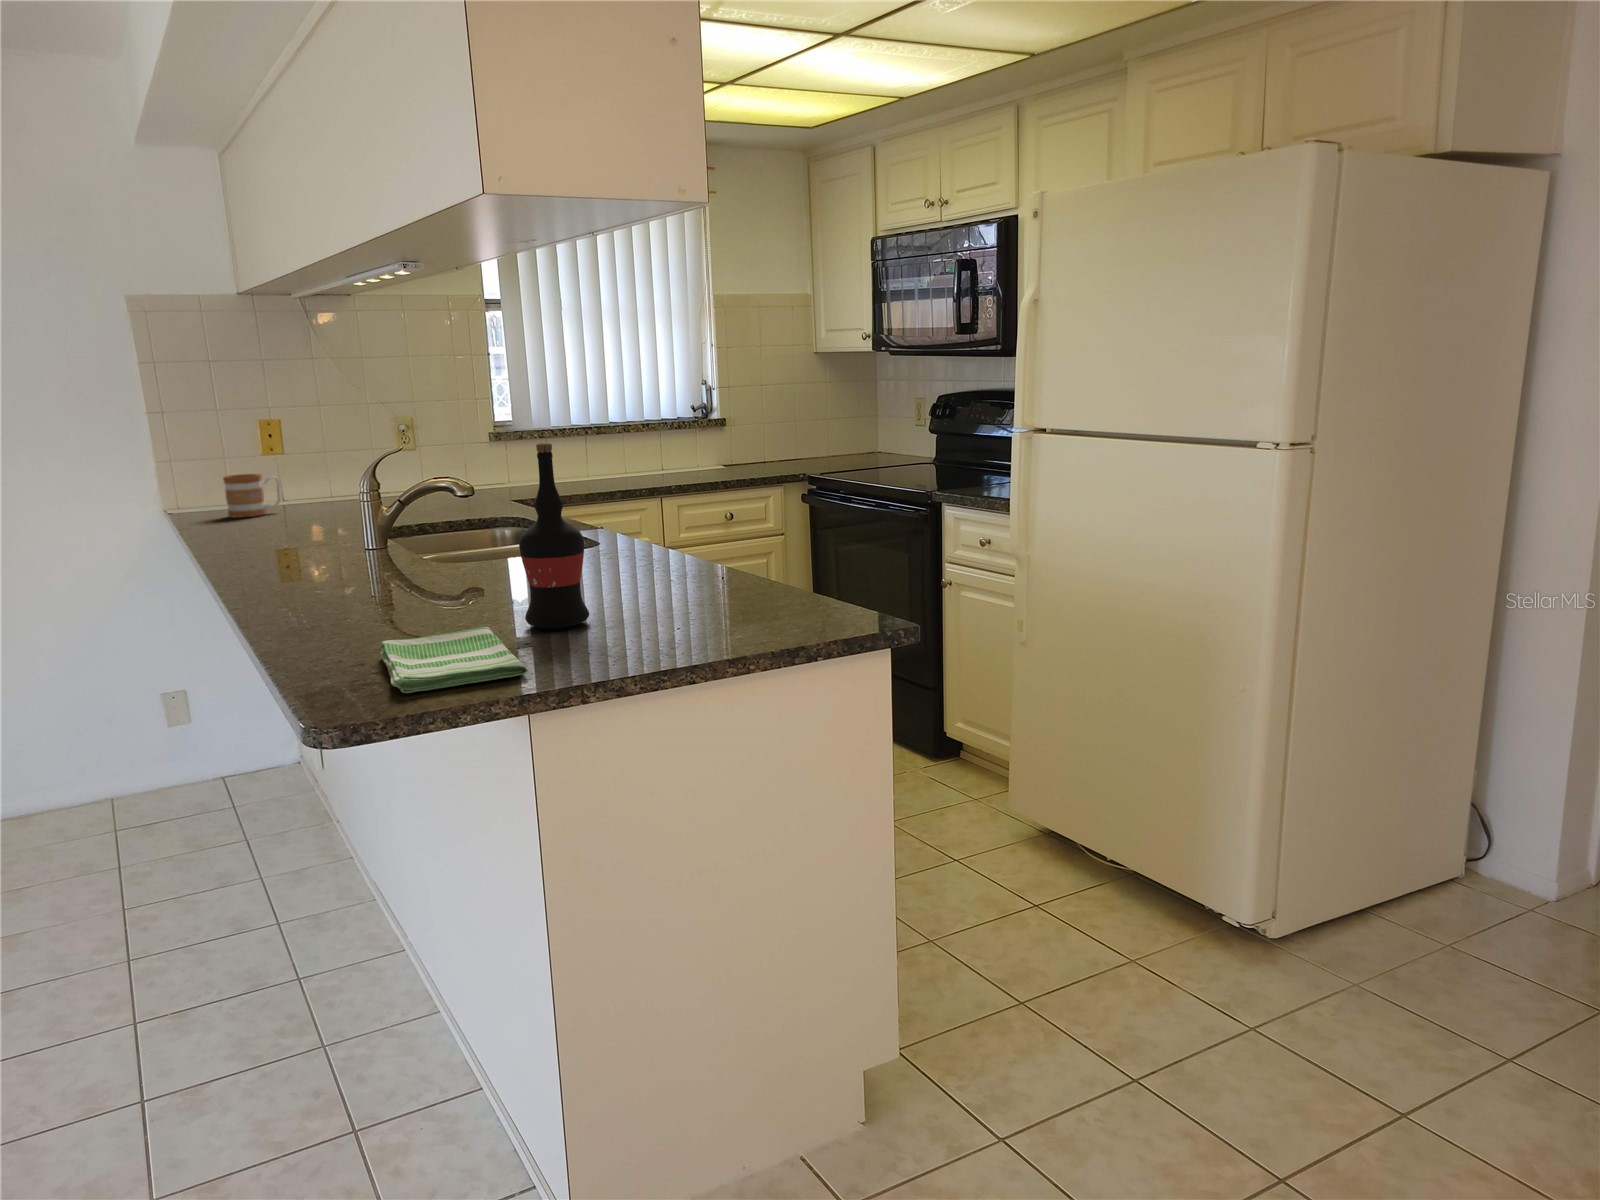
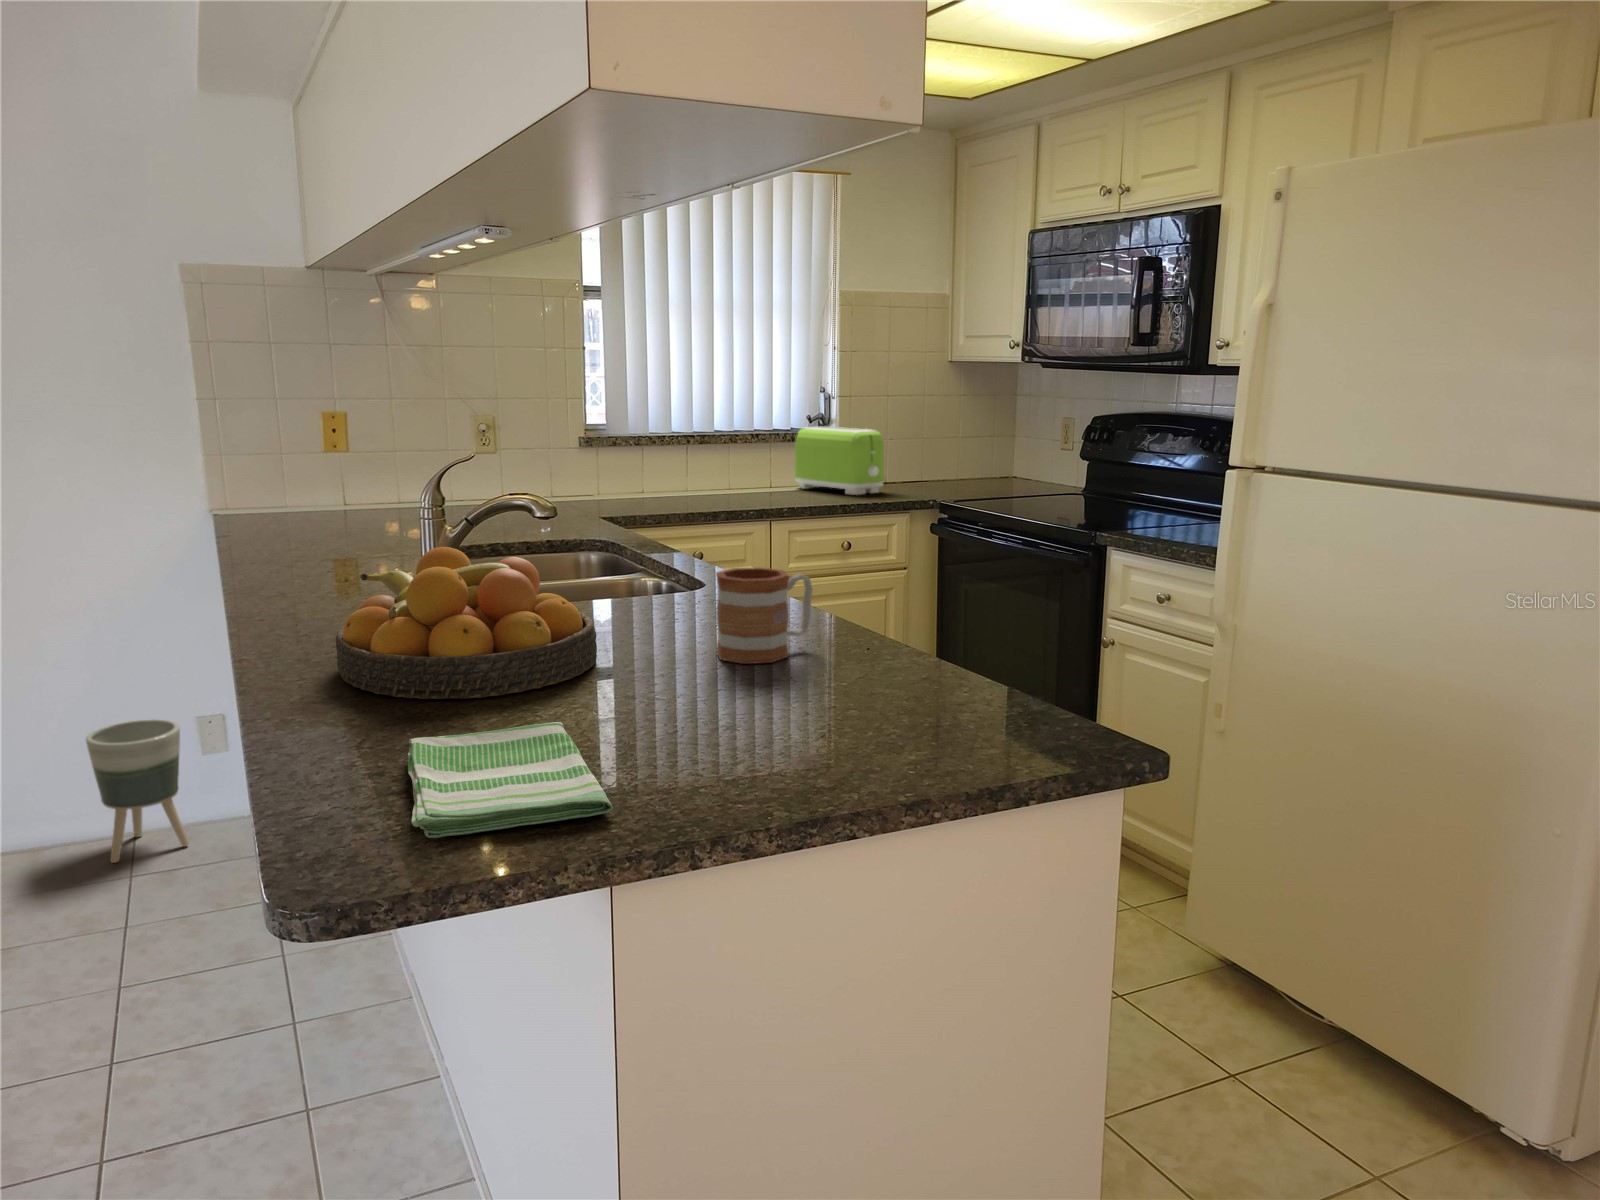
toaster: none [682,414,760,472] -> present [795,427,884,495]
wine bottle: present [519,443,589,628] -> none [609,467,699,724]
mug: present [223,474,281,518] -> present [716,567,812,664]
fruit bowl: none [313,515,514,624] -> present [336,547,597,699]
planter: none [67,696,165,821] -> present [86,719,189,863]

